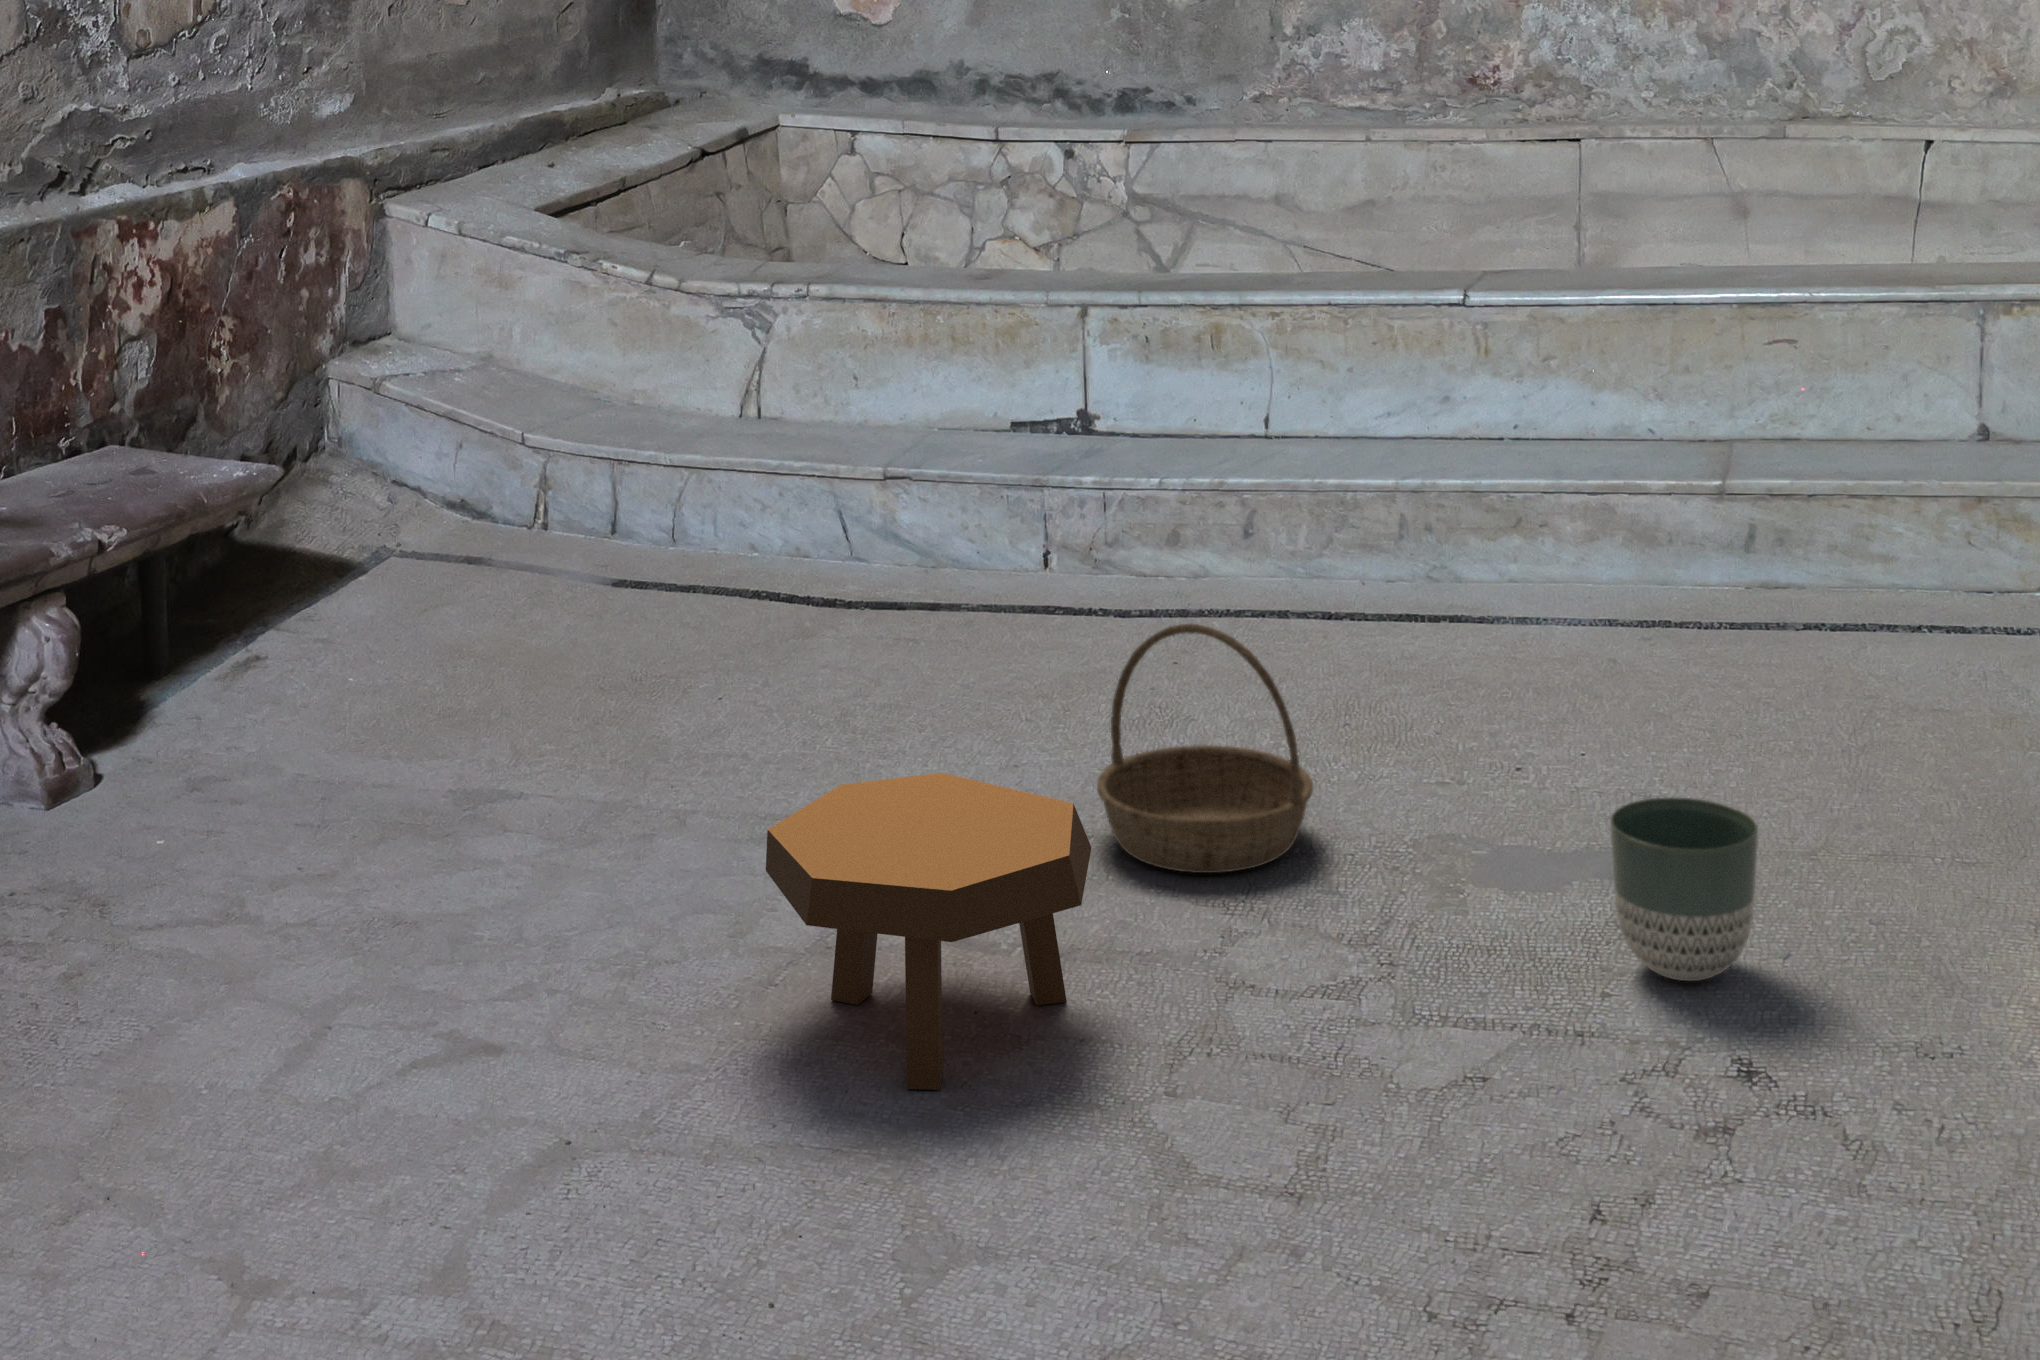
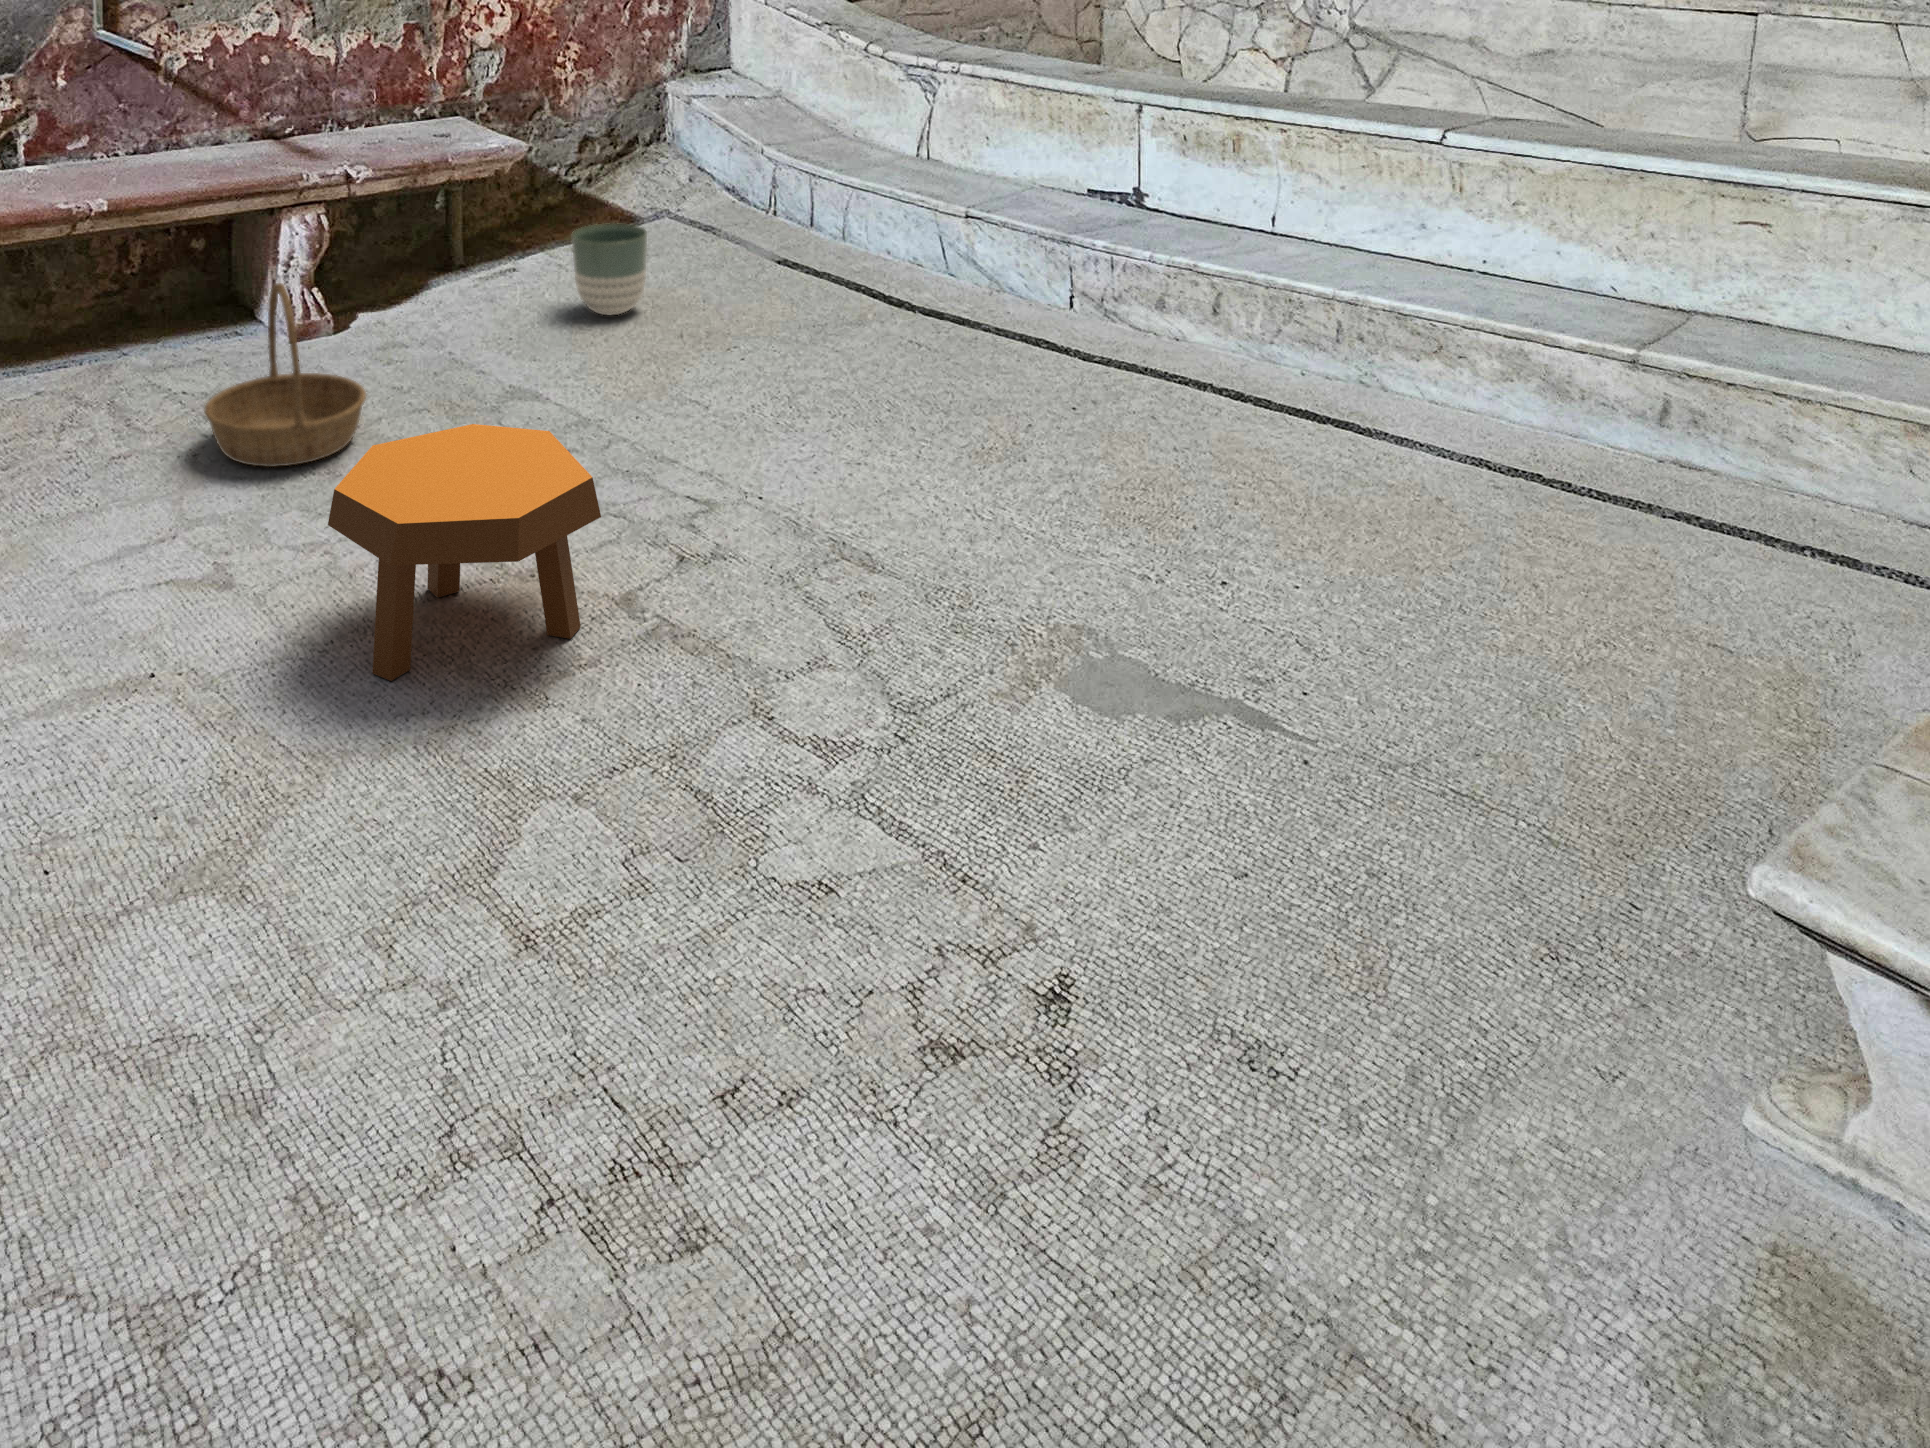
basket: present [1097,624,1313,873] -> present [204,283,366,467]
planter: present [1610,798,1758,981] -> present [572,223,647,315]

